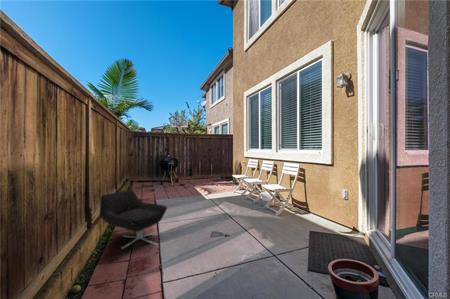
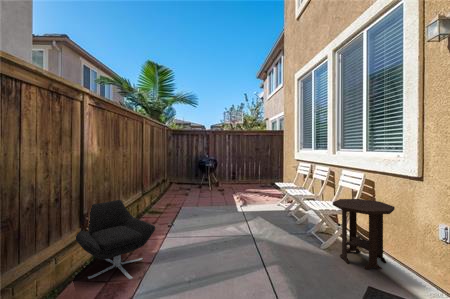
side table: none [284,180,320,222] -> present [333,199,395,269]

